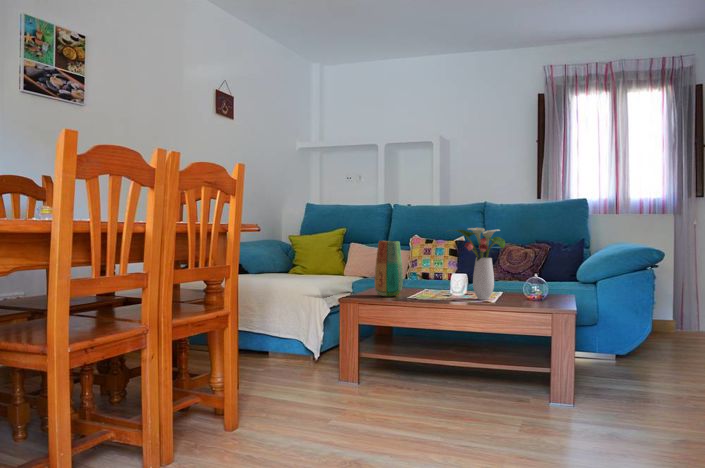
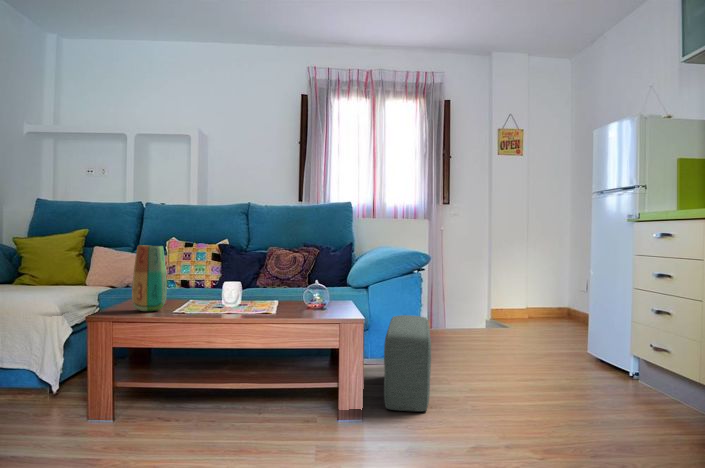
flower arrangement: present [455,228,505,300] -> none [219,230,287,311]
pouf: none [605,312,662,406] -> present [384,315,431,412]

